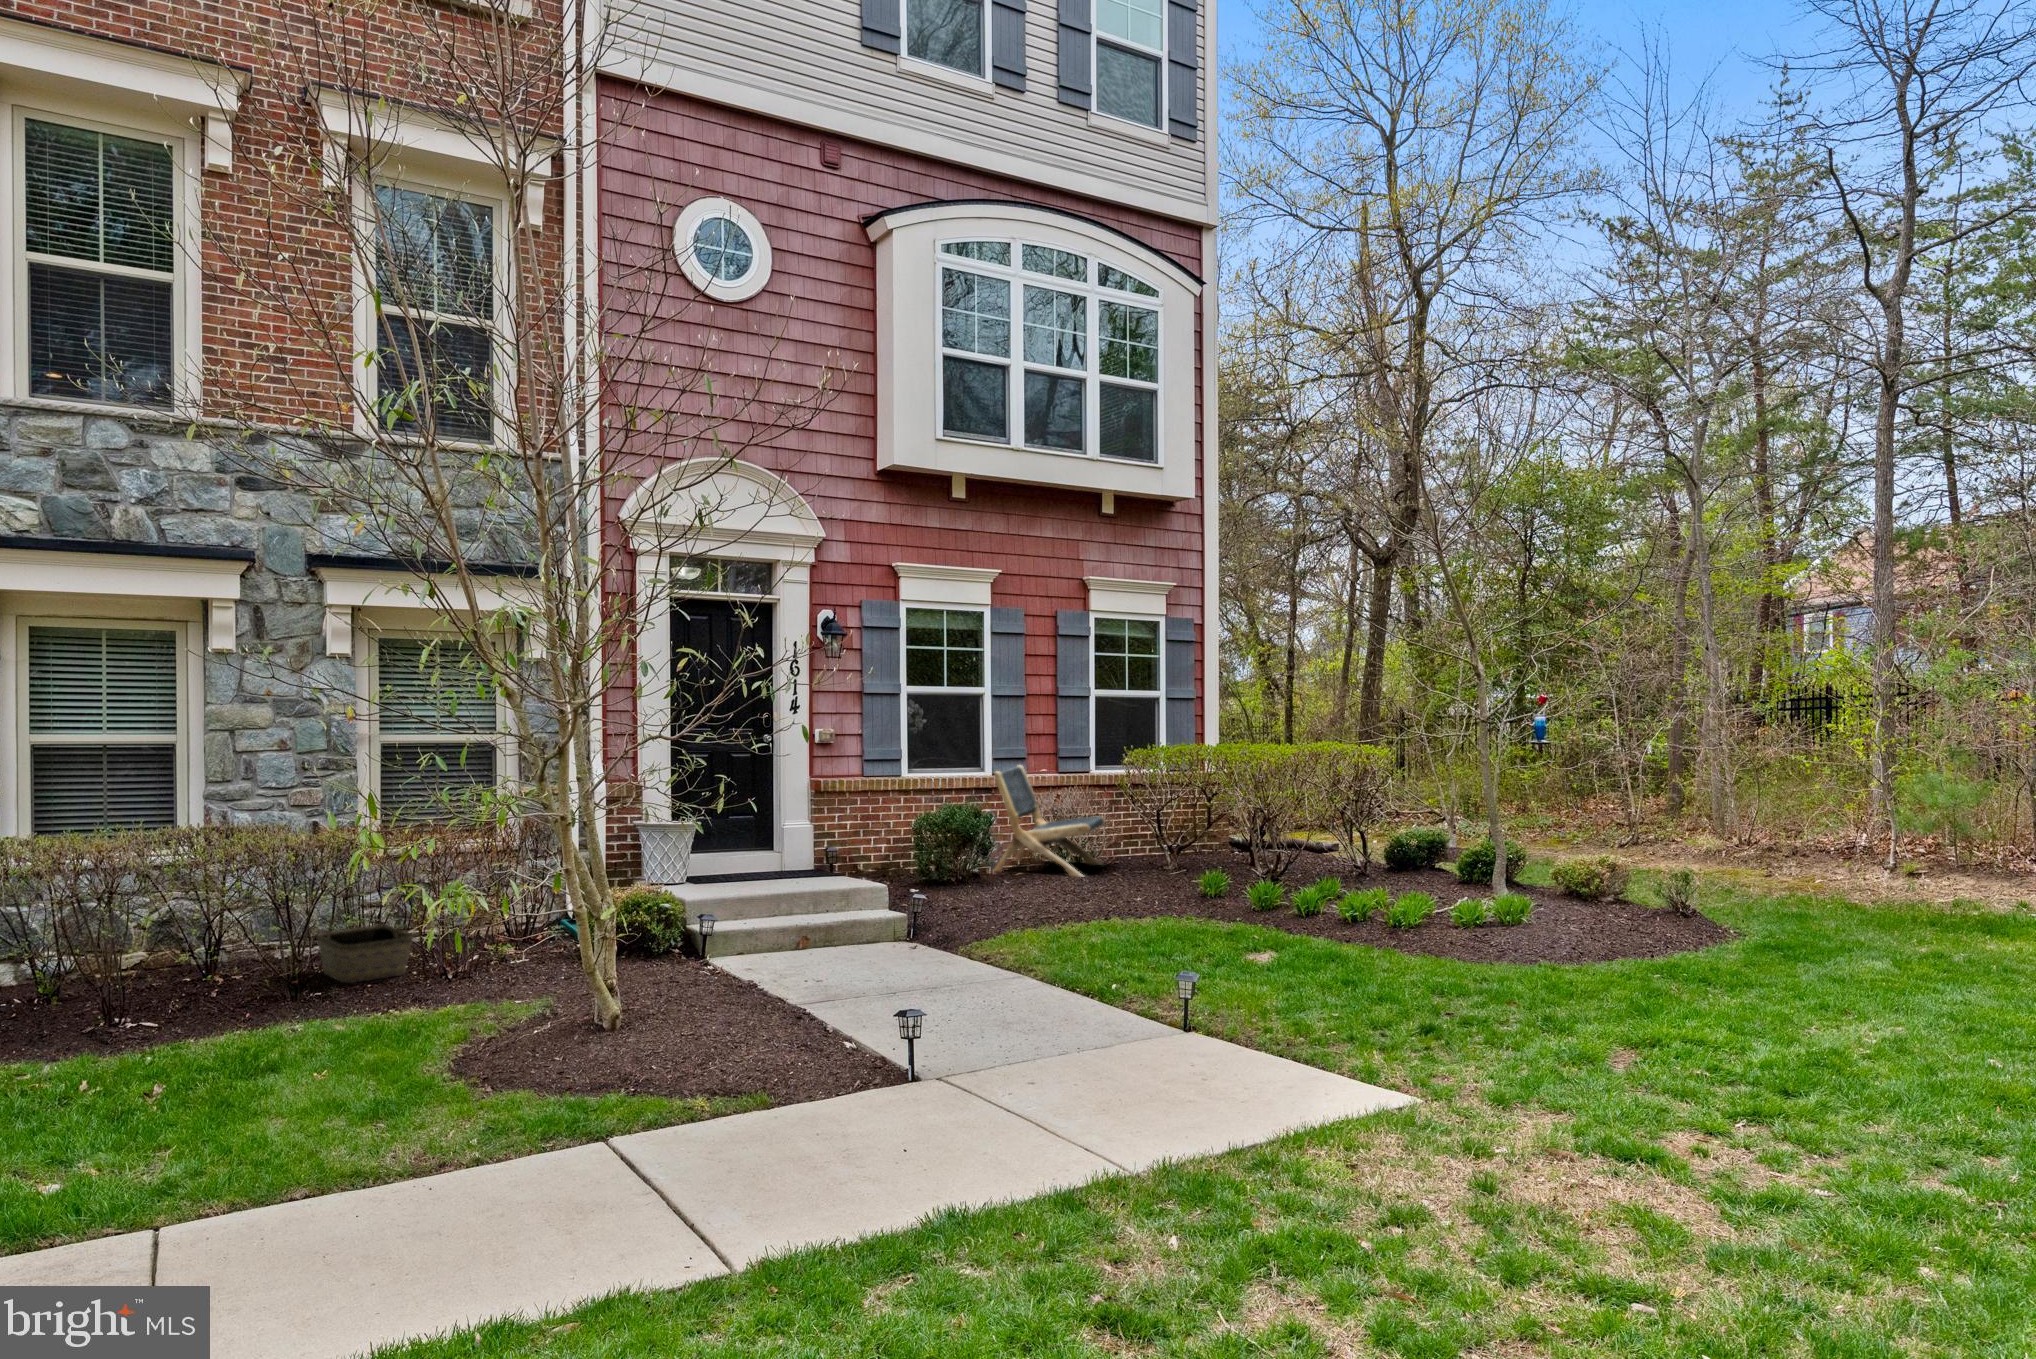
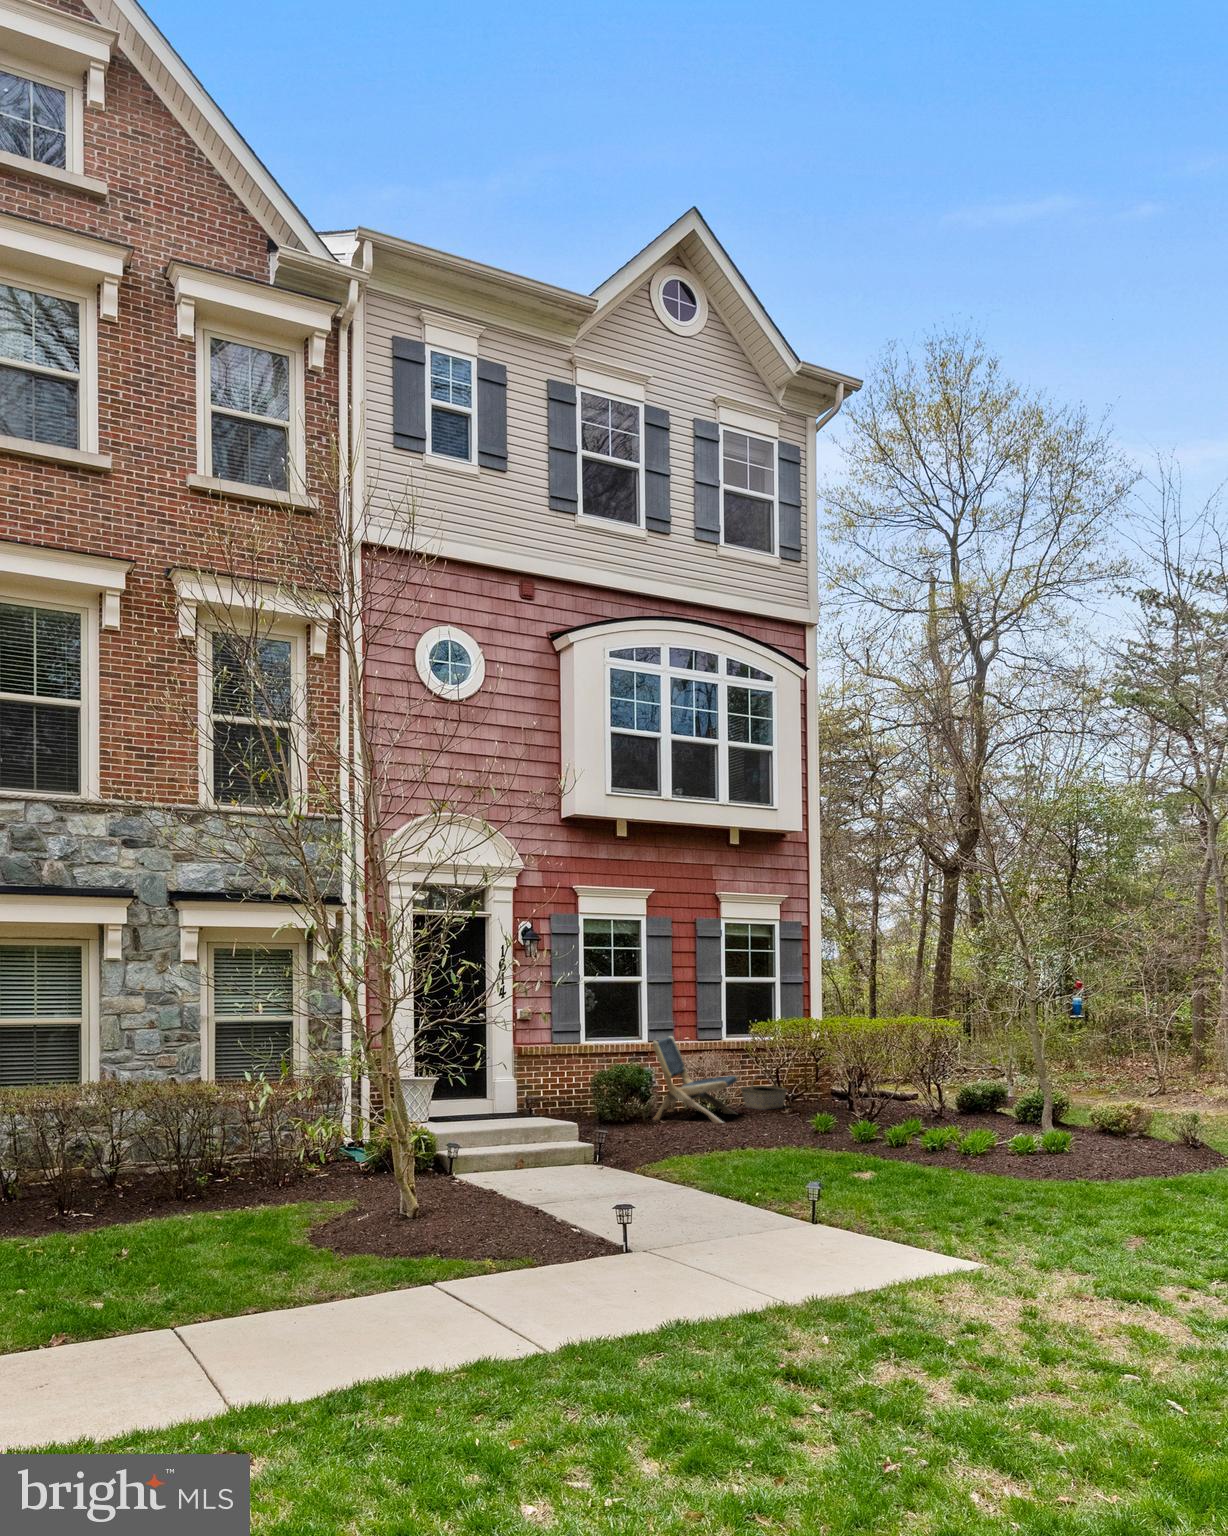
basket: present [316,902,413,983] -> present [741,1075,787,1110]

